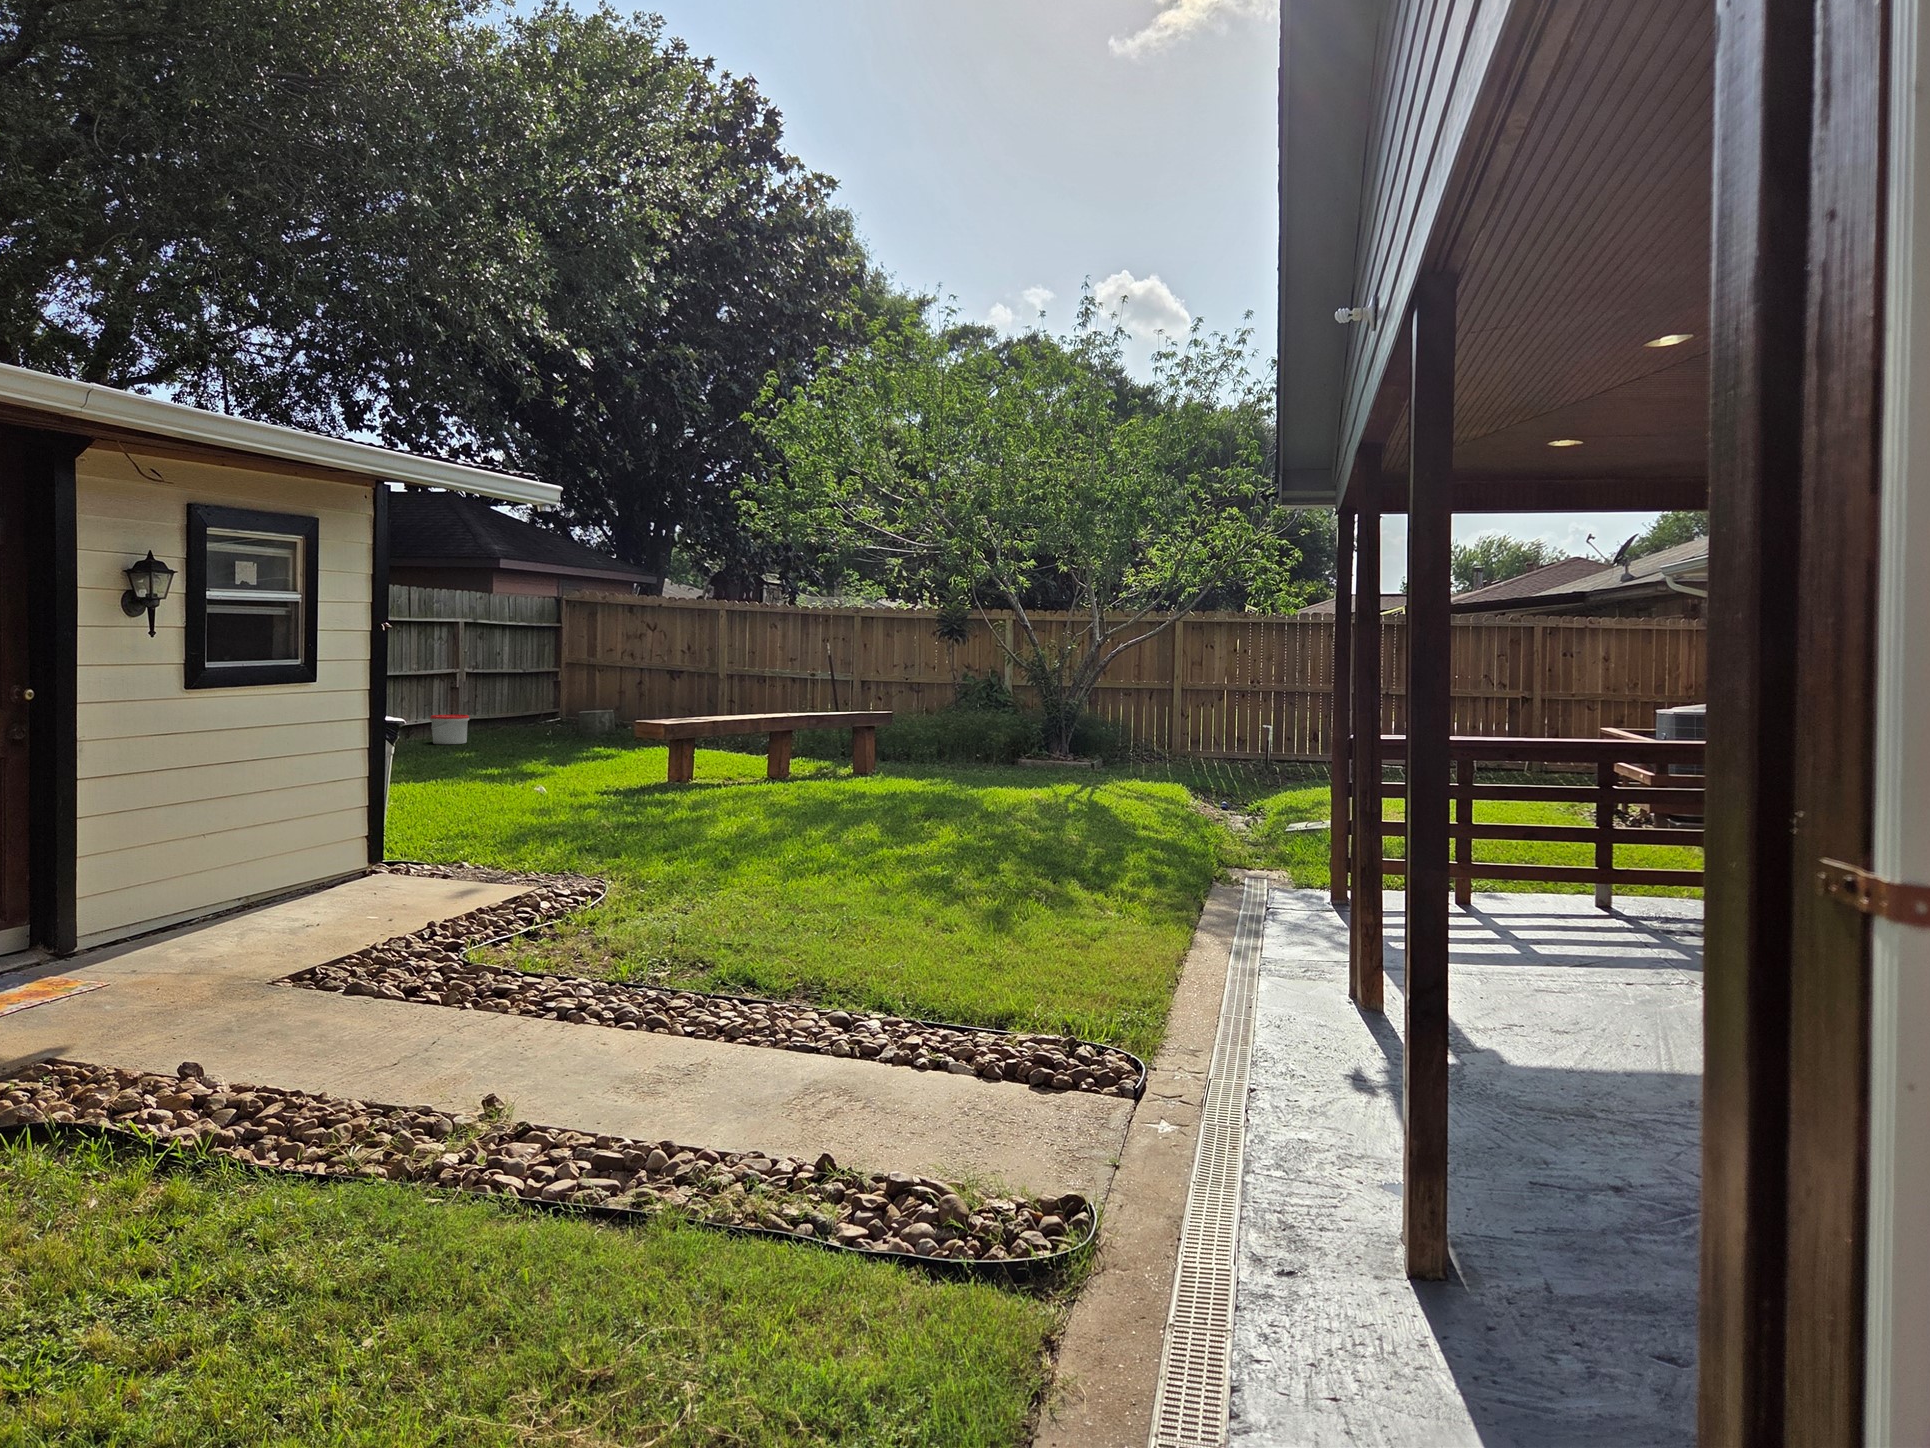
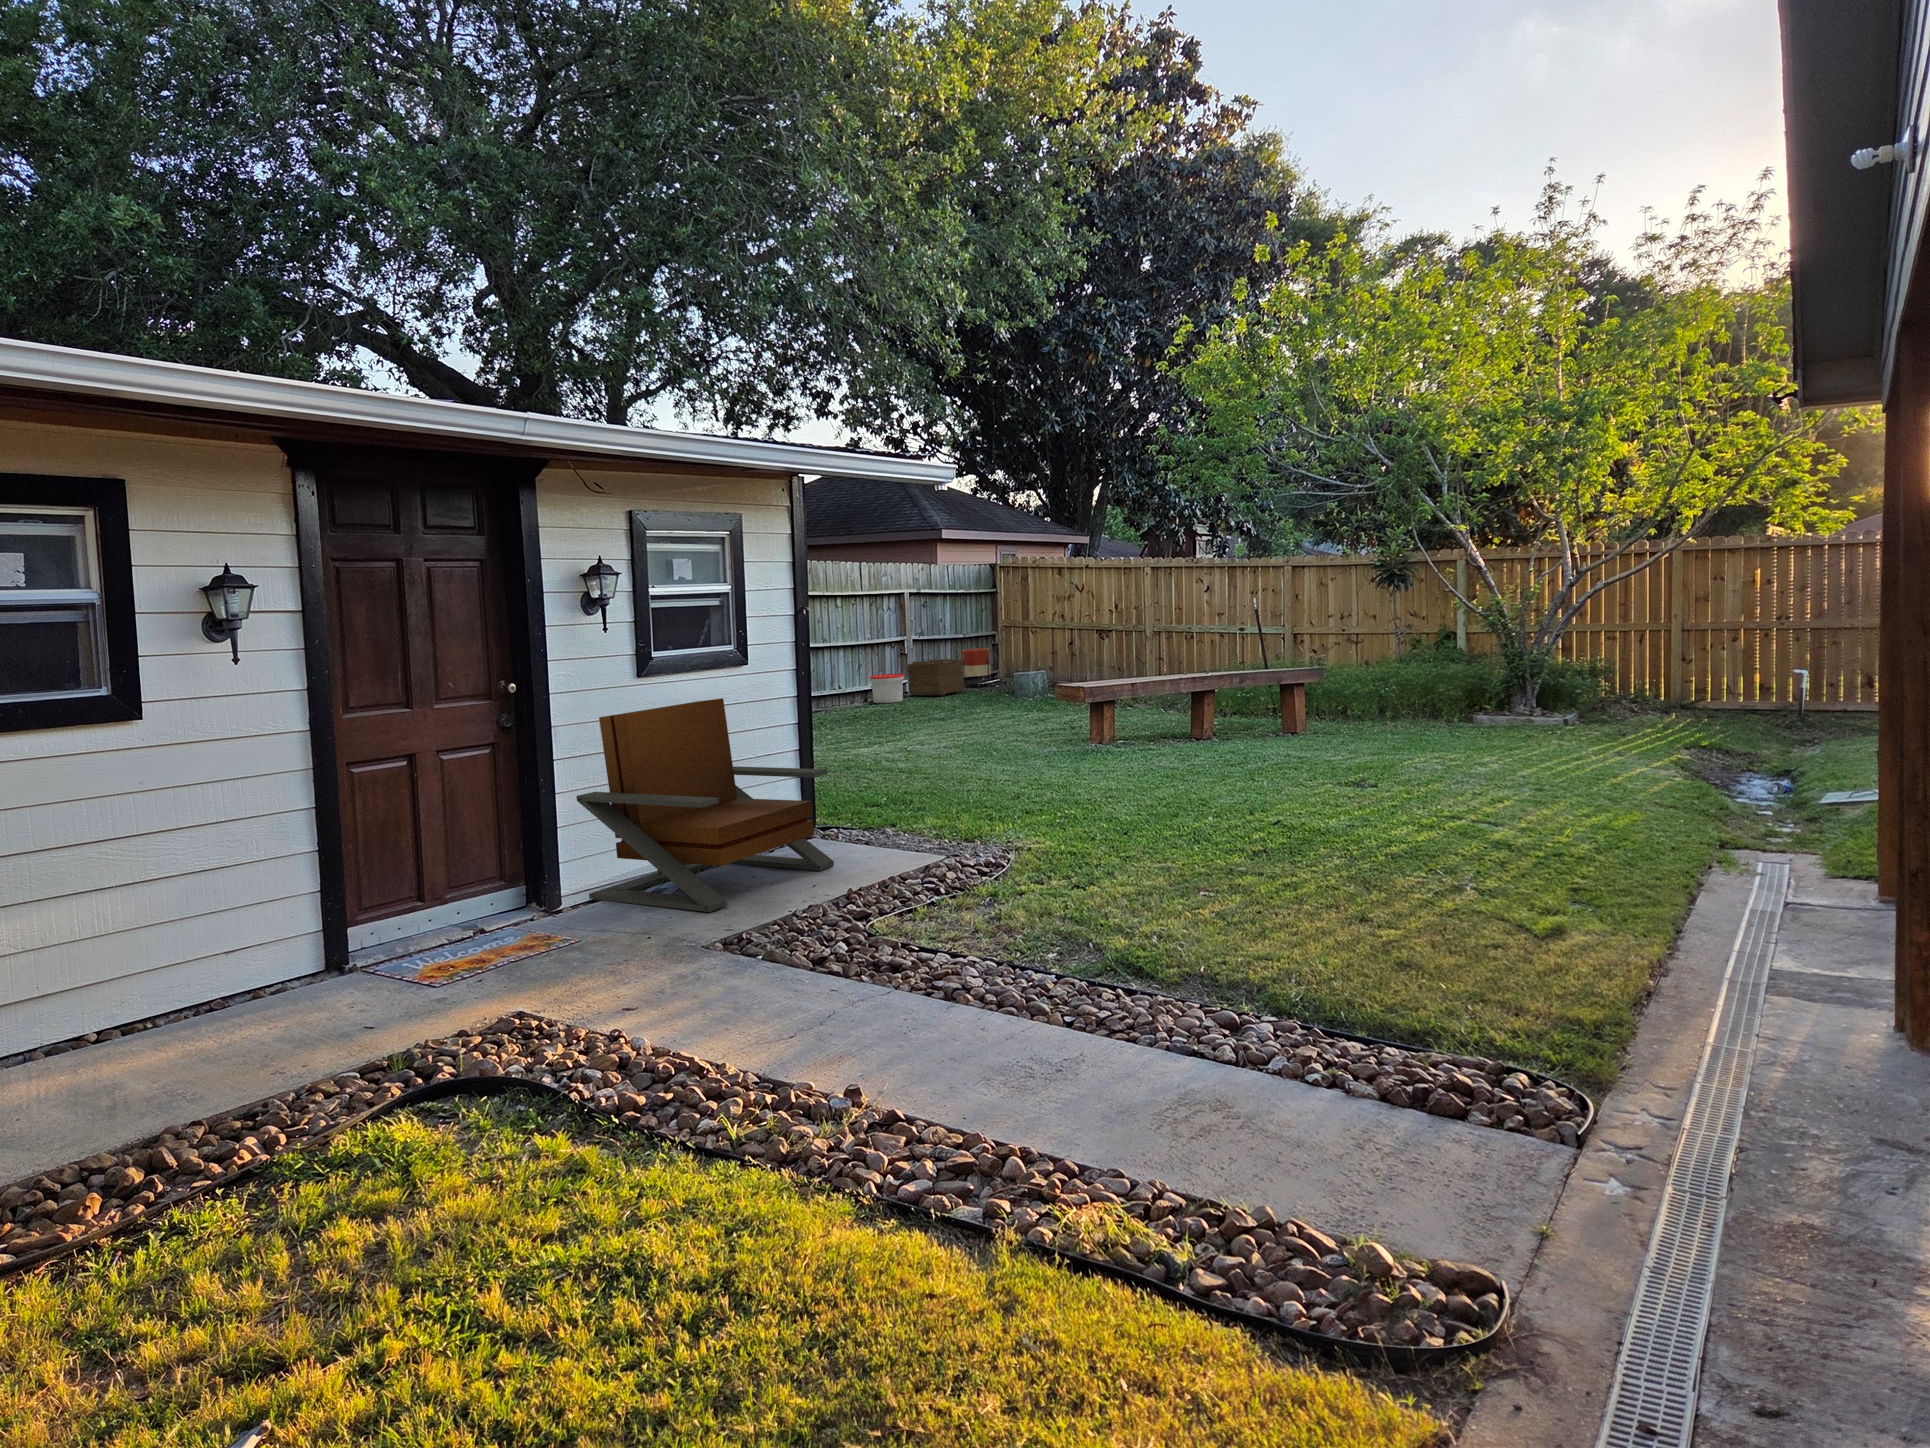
planter: none [533,694,563,733] -> present [962,648,991,688]
wooden crate: none [473,702,534,740] -> present [908,659,964,696]
lounge chair: none [98,717,415,947] -> present [576,698,834,912]

